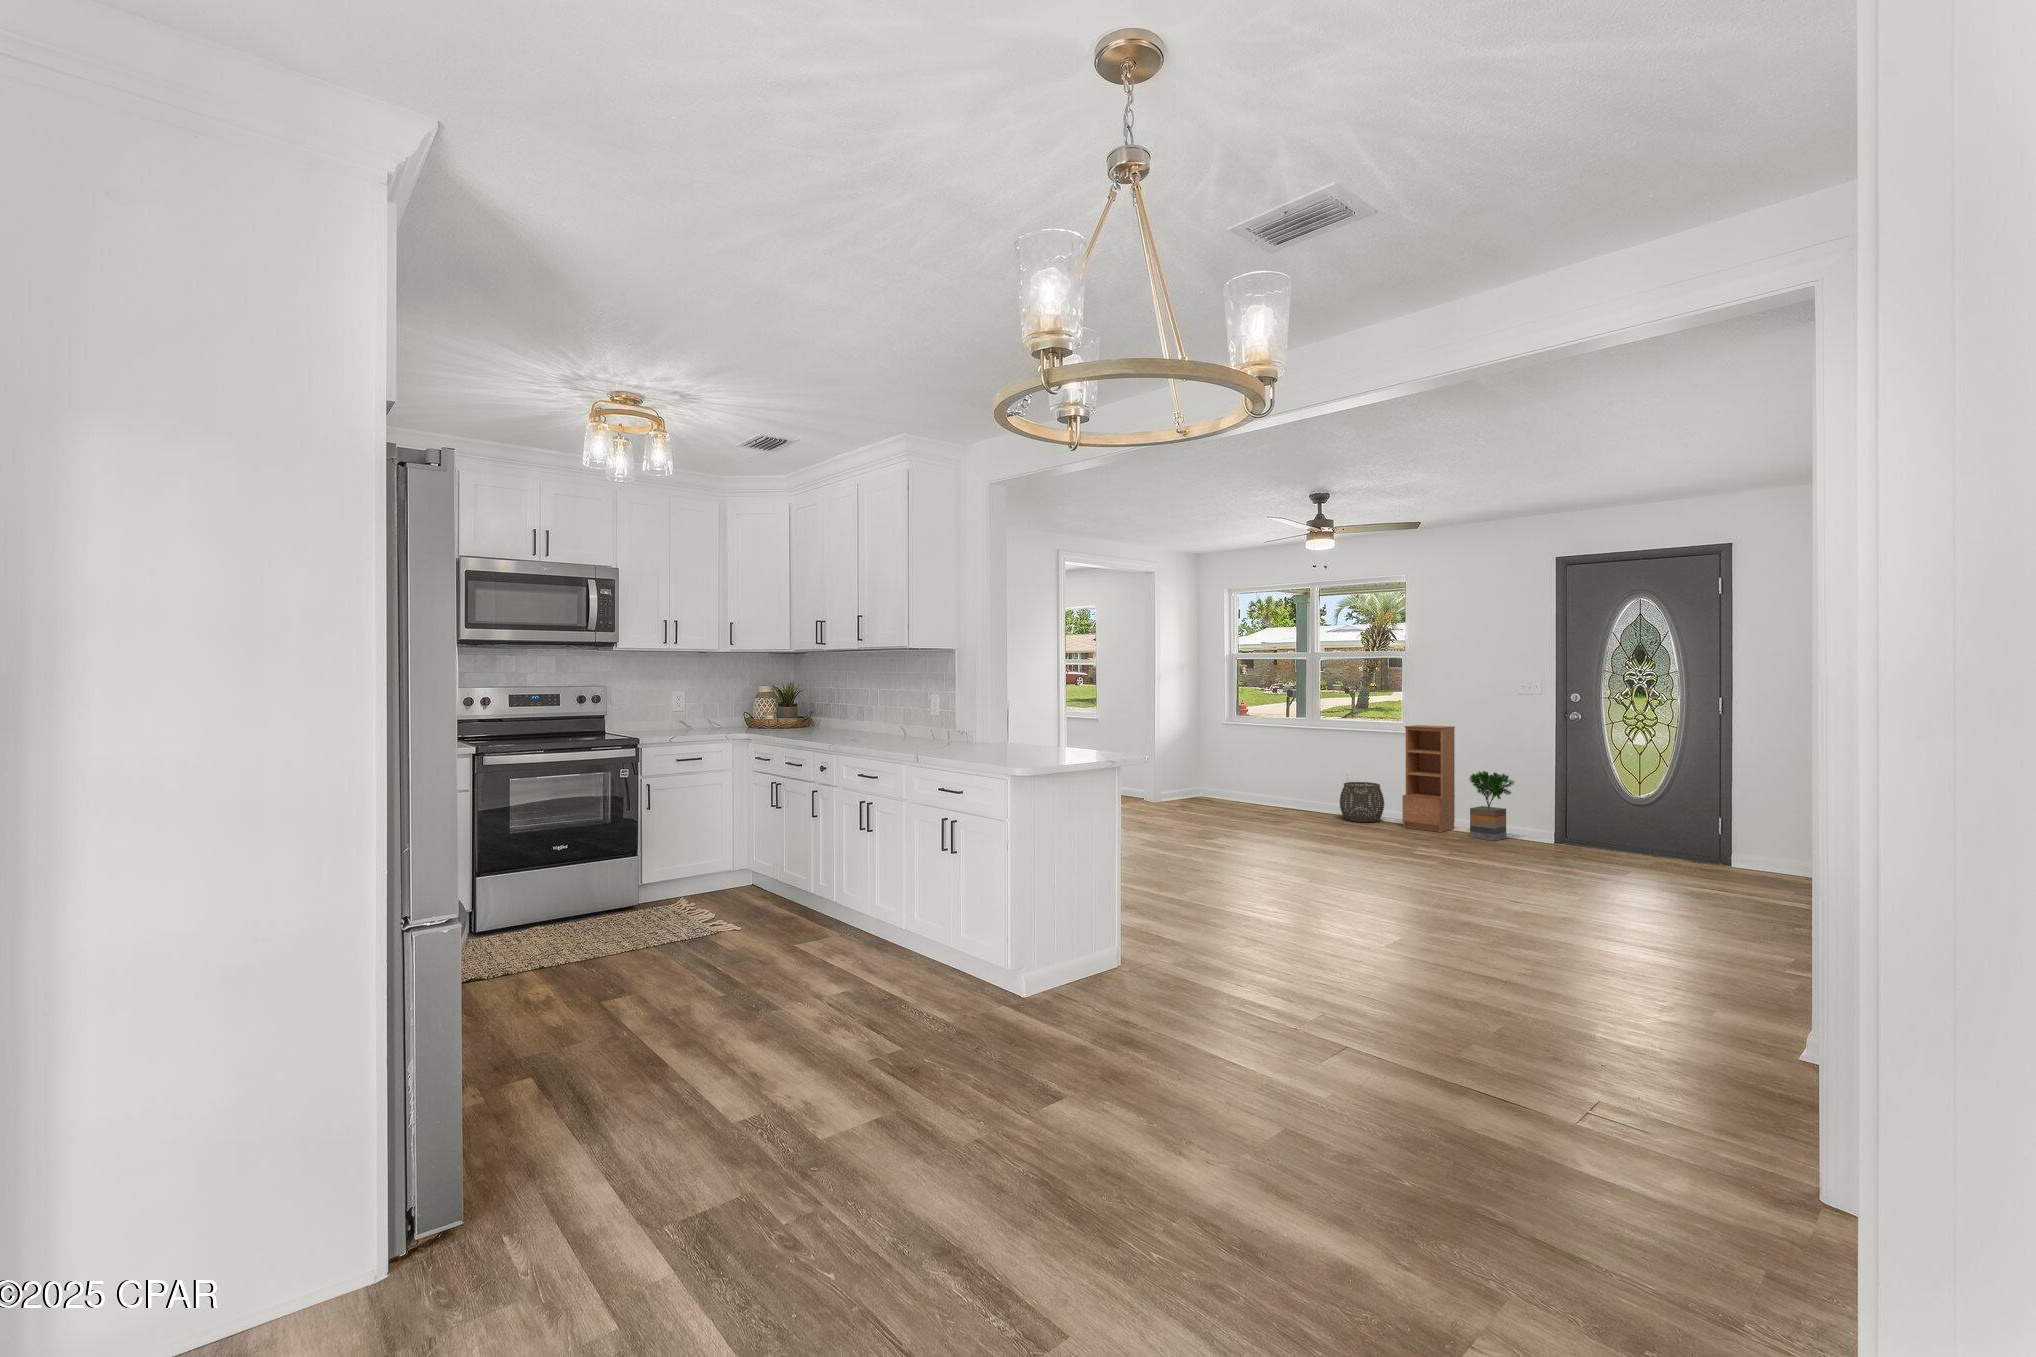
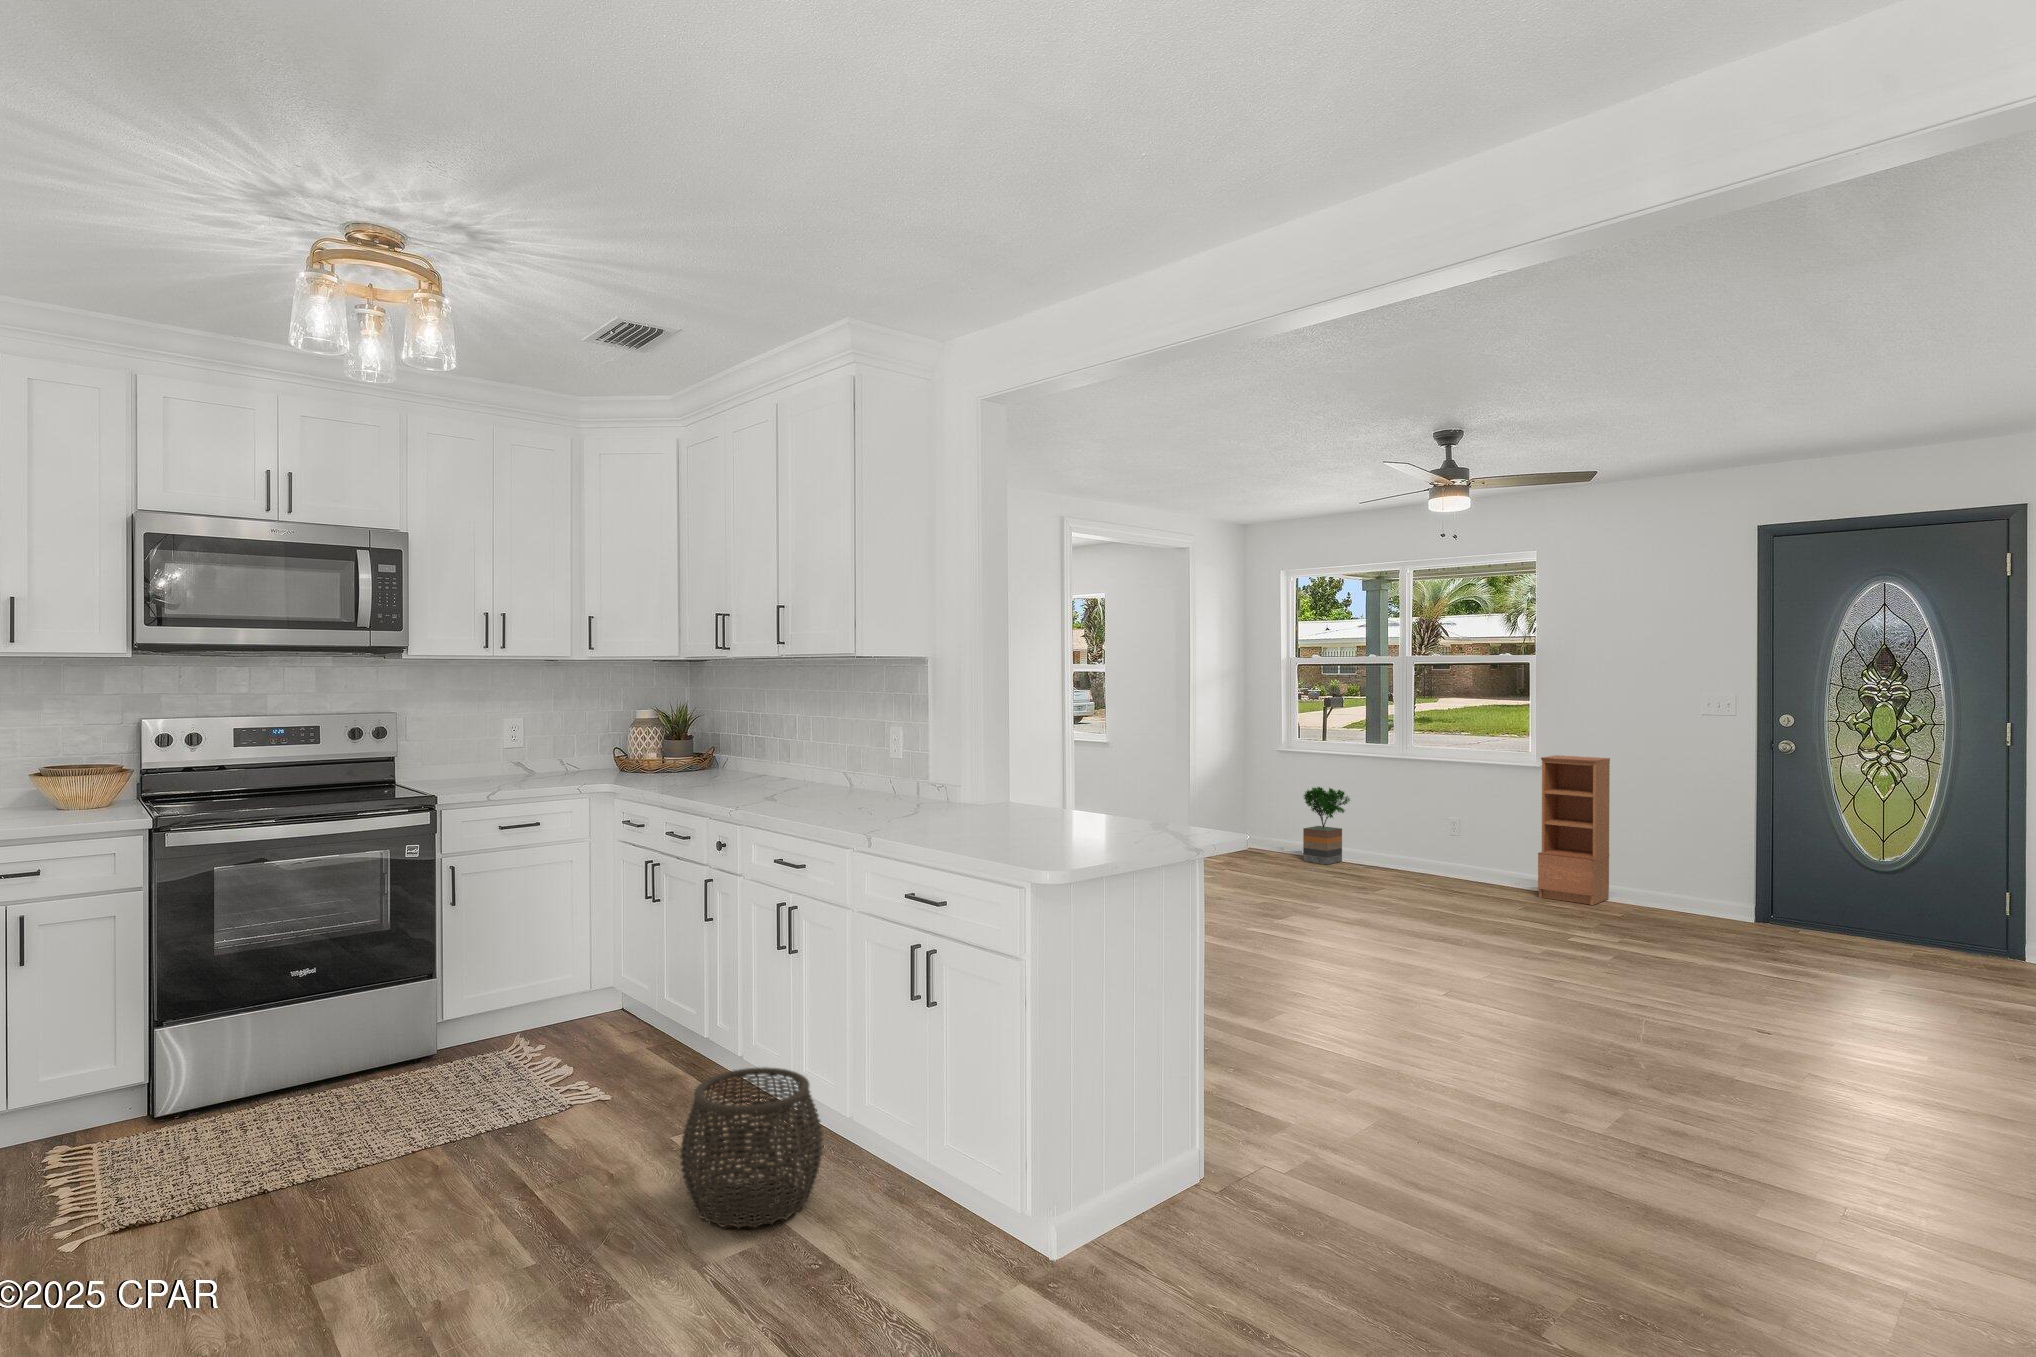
potted tree: present [1469,771,1514,841] -> present [1303,787,1350,865]
woven basket: present [1340,782,1384,822] -> present [680,1068,823,1229]

